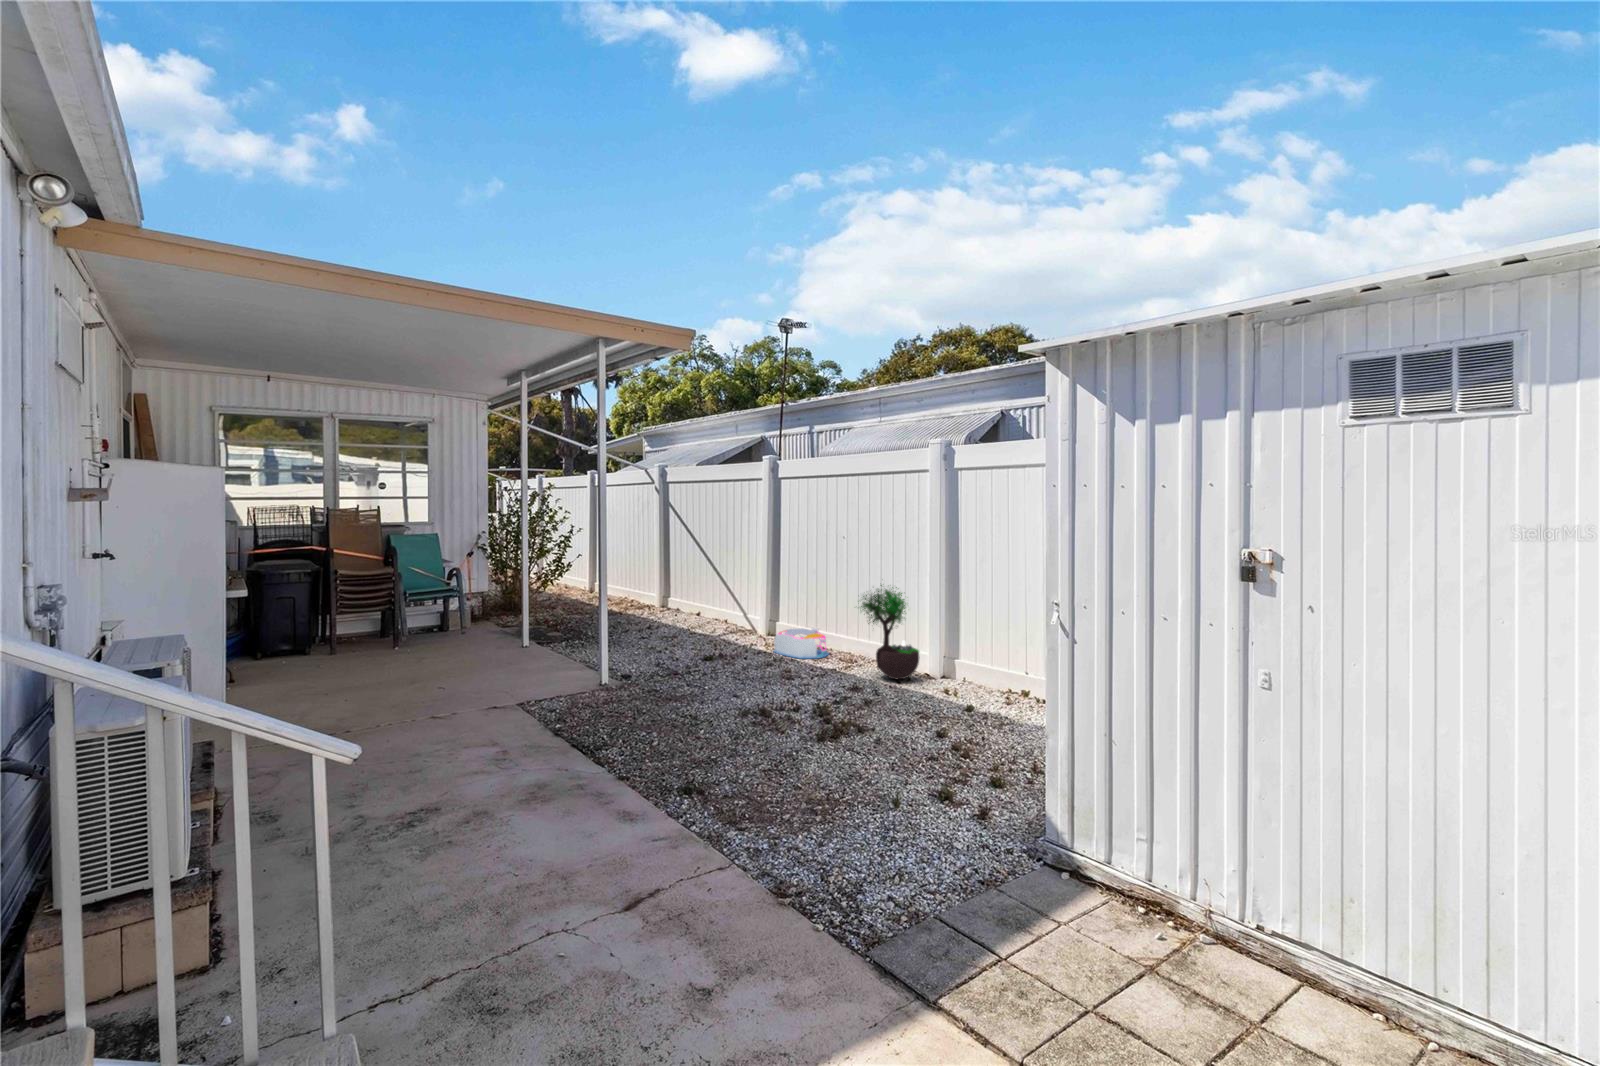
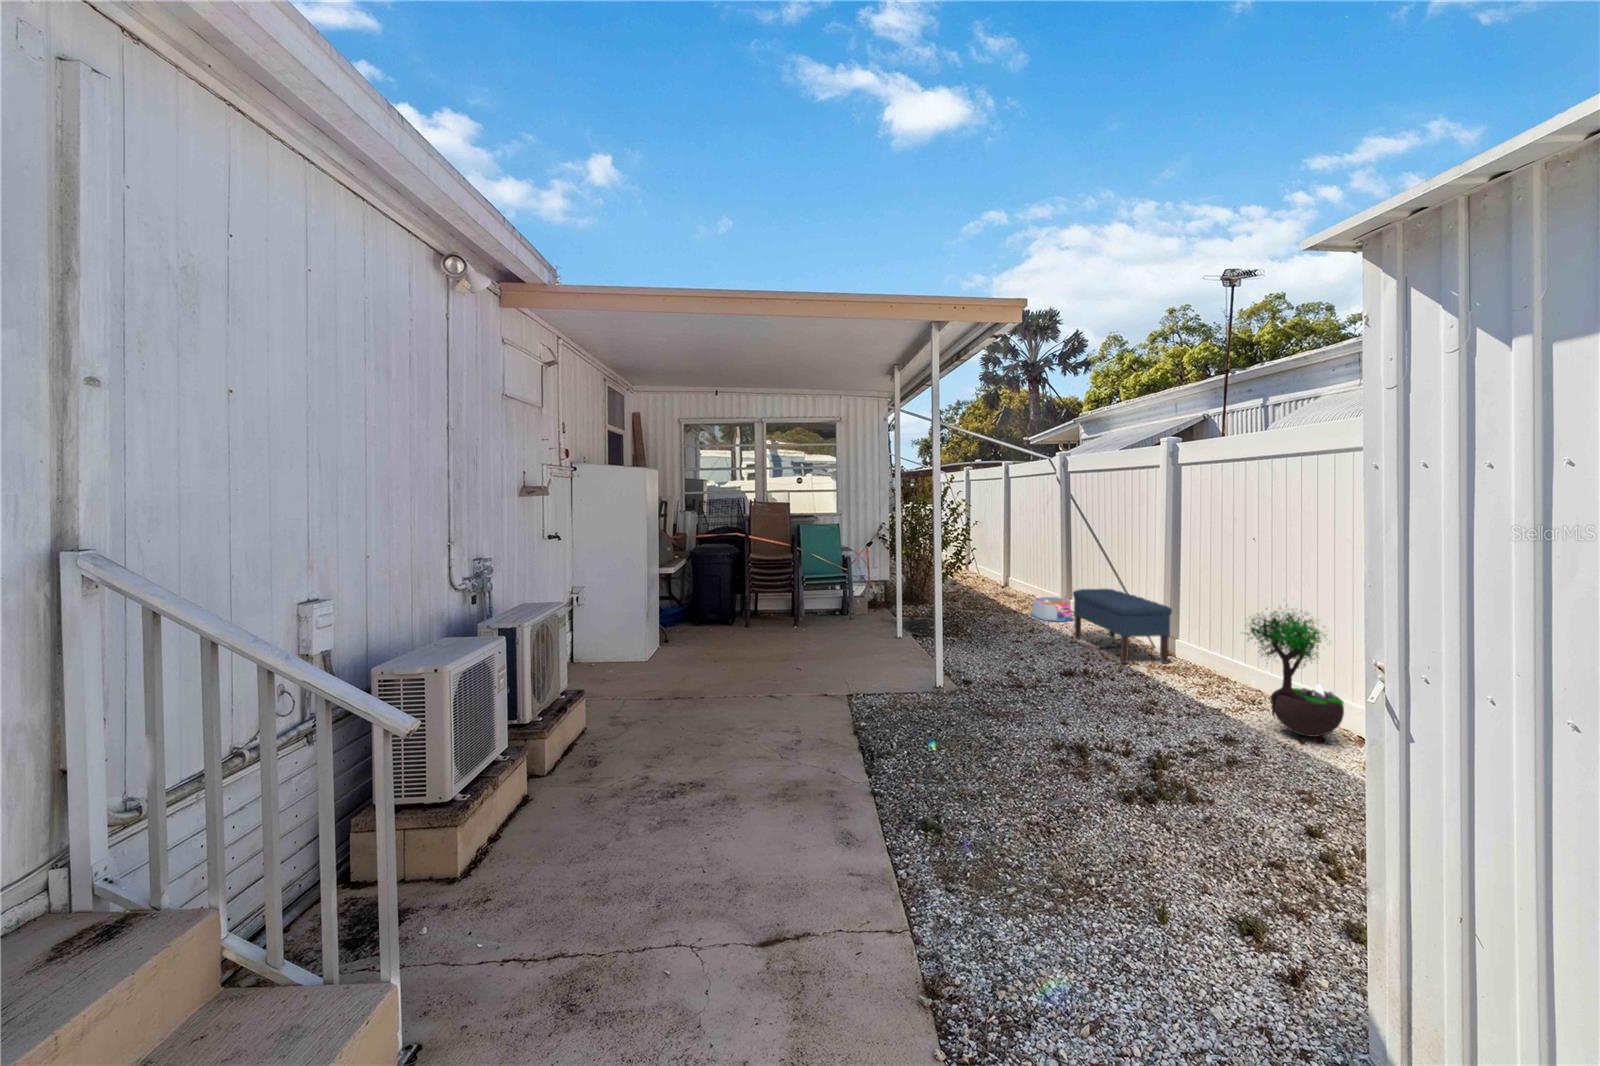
bench: none [693,585,782,648] -> present [1073,589,1172,664]
storage bin: present [773,628,829,659] -> present [1031,597,1074,622]

